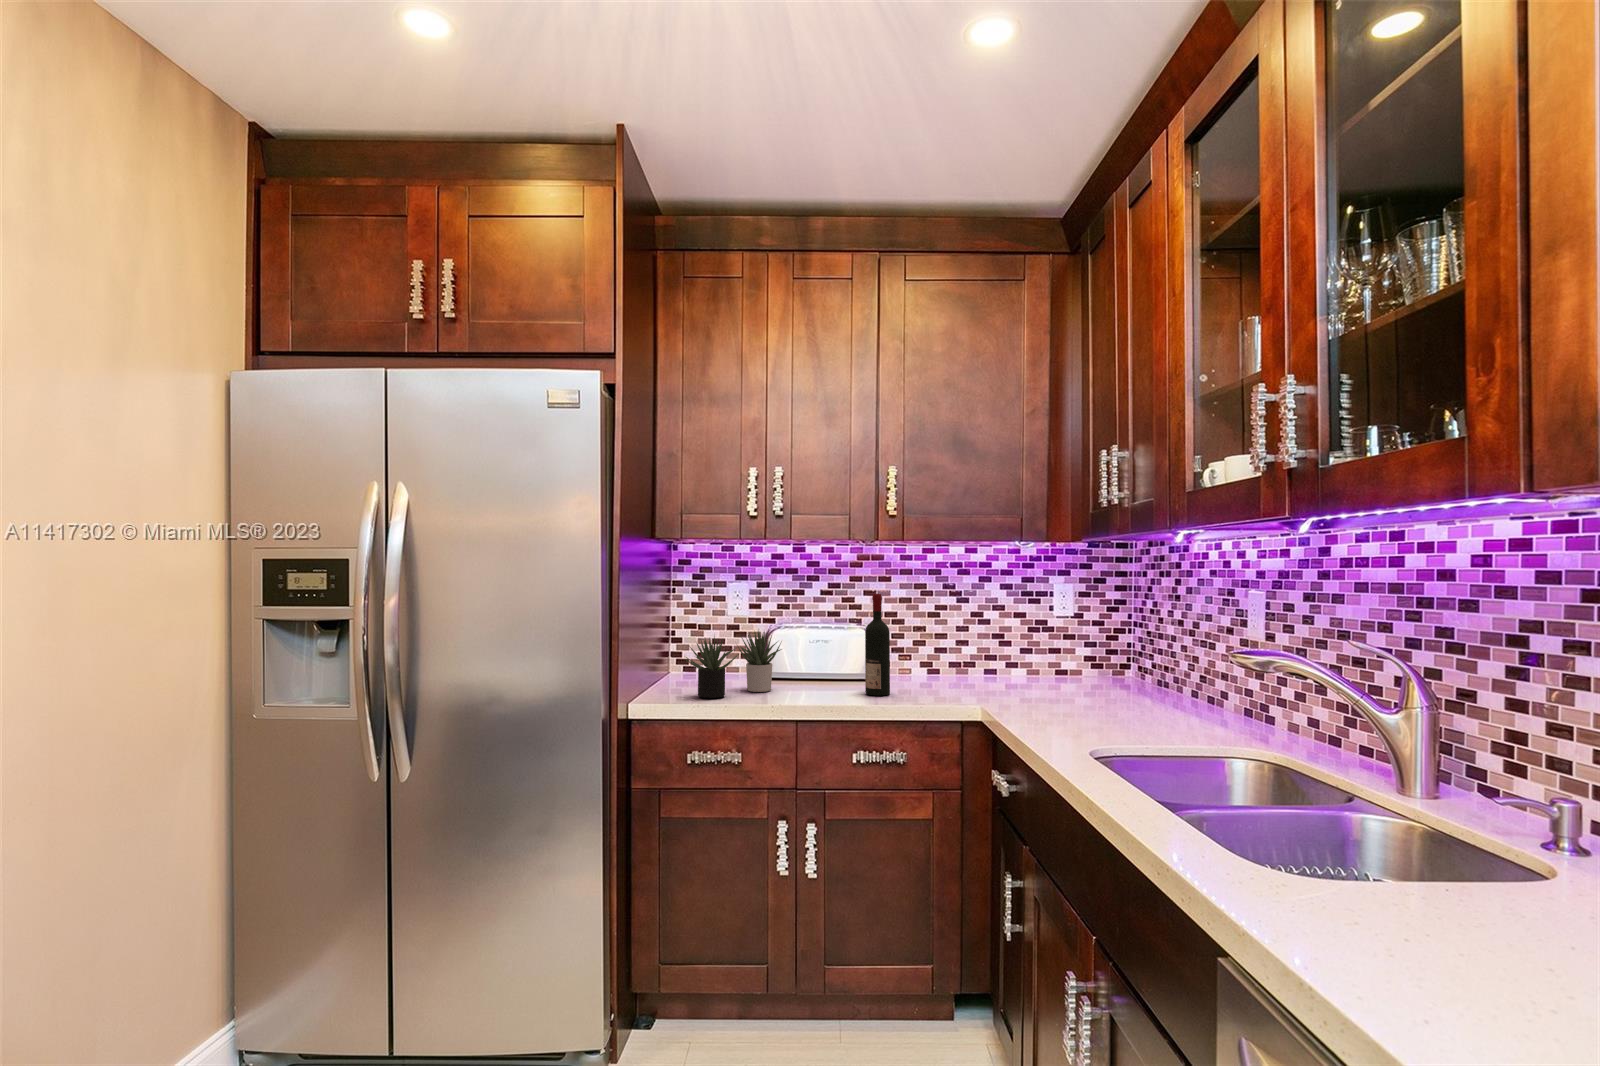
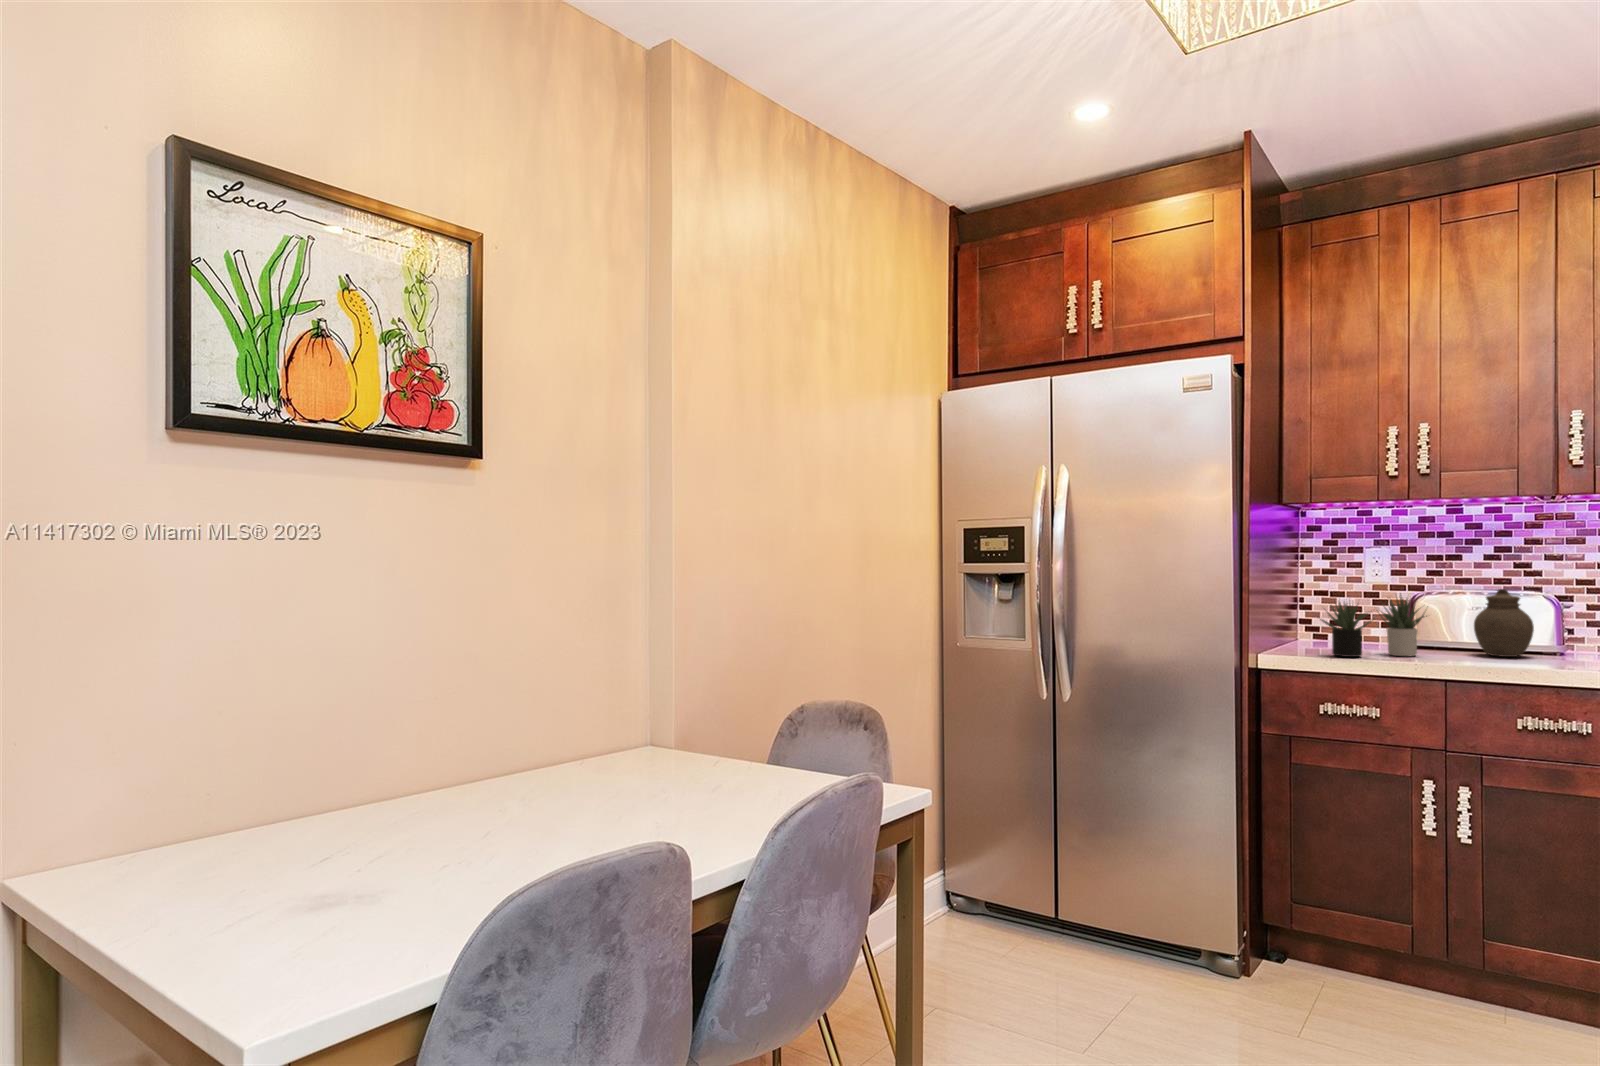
wine bottle: present [865,594,890,695] -> none [1533,557,1567,666]
jar: none [816,622,862,685] -> present [1474,589,1534,657]

